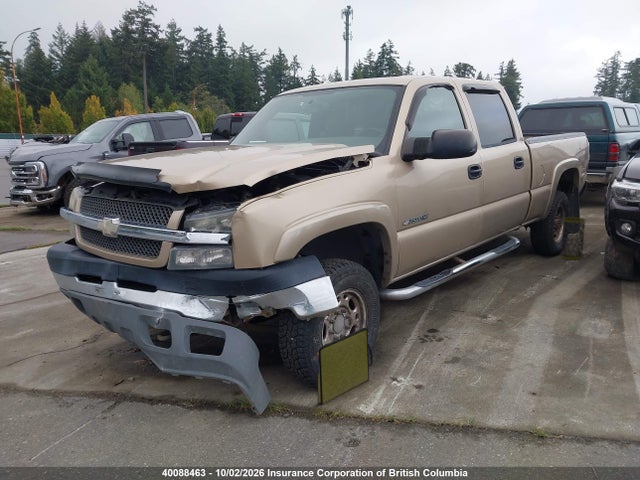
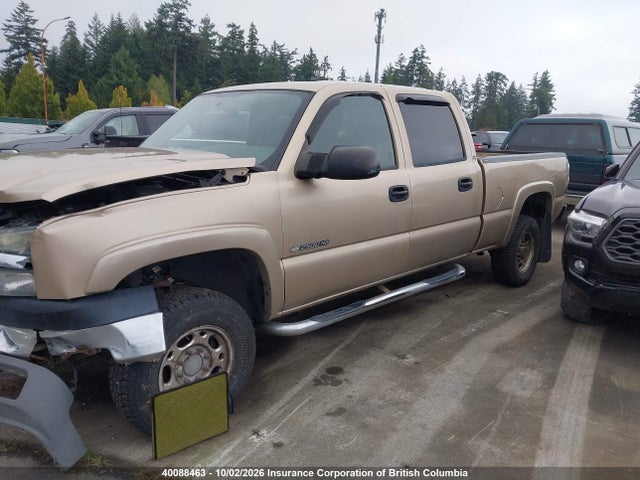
trash can: present [562,217,585,260] -> none [523,246,550,293]

